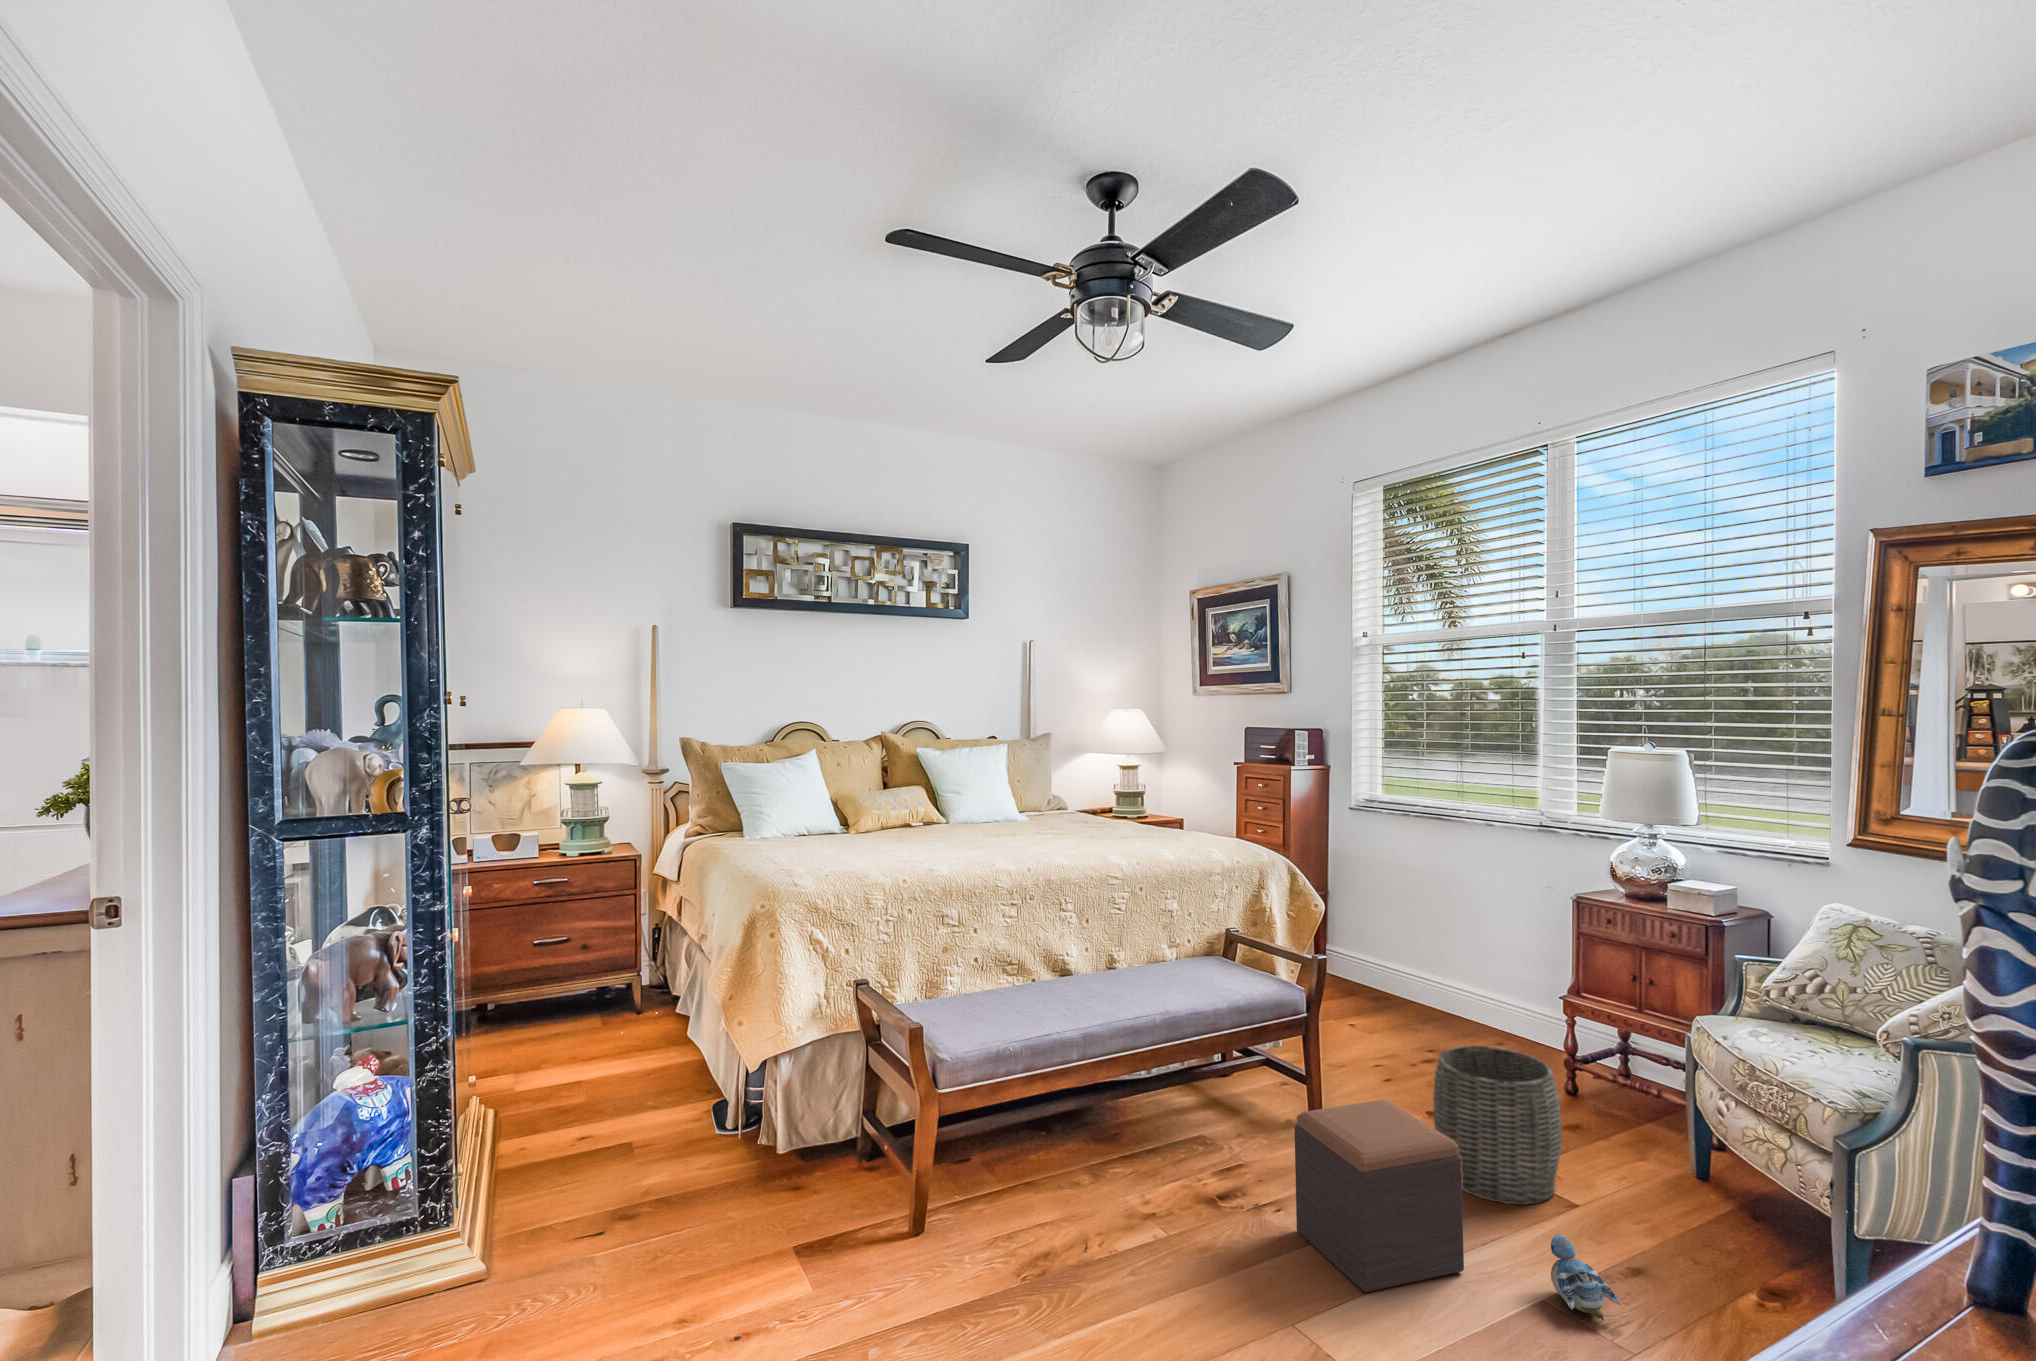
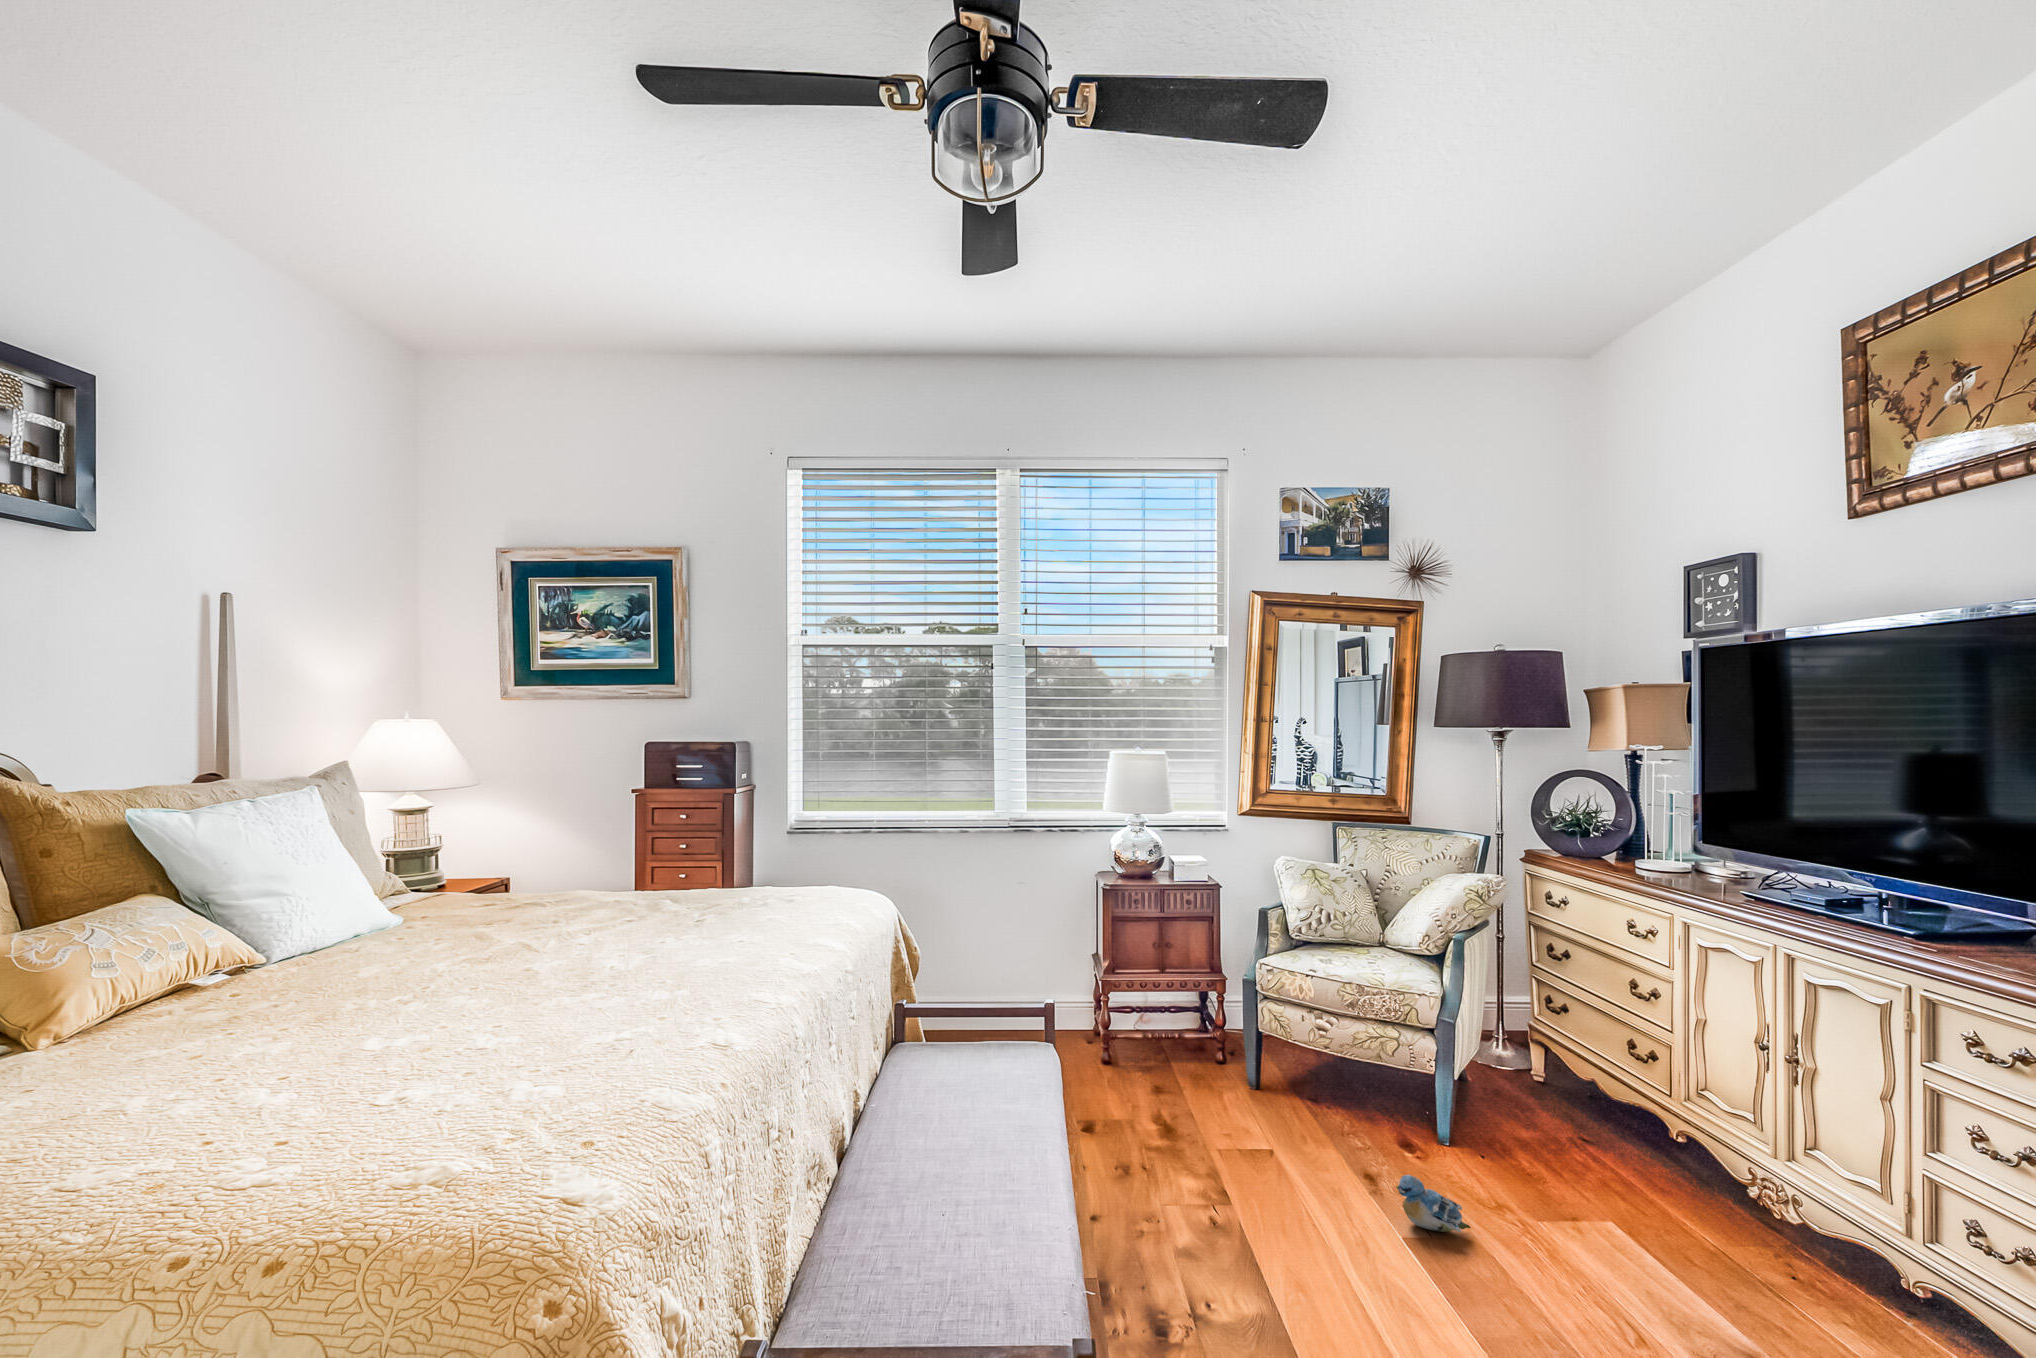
woven basket: present [1433,1046,1562,1204] -> none [1165,1033,1277,1186]
footstool: present [1294,1100,1464,1293] -> none [1255,1121,1397,1327]

